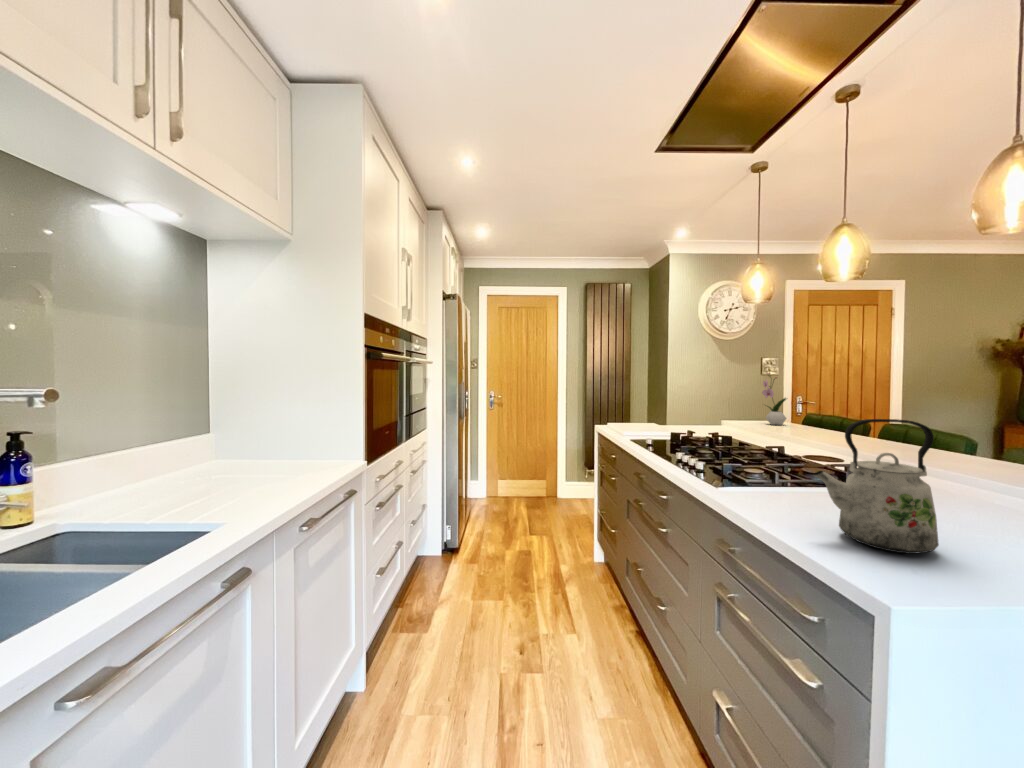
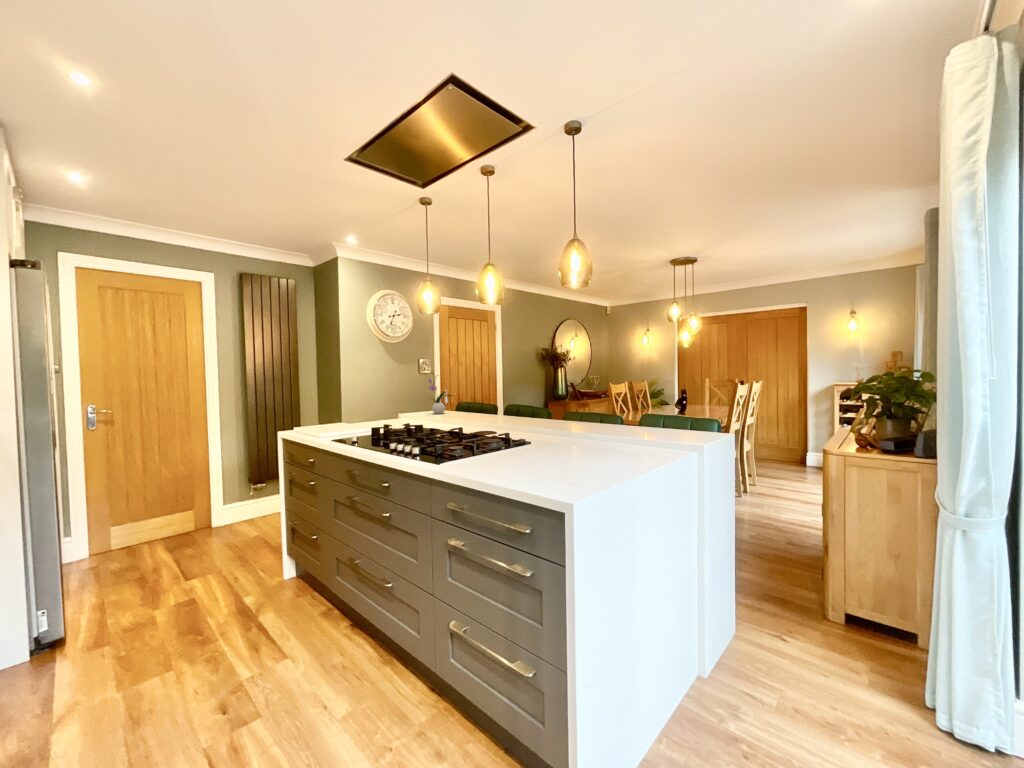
kettle: present [813,419,939,554] -> none [516,397,572,476]

